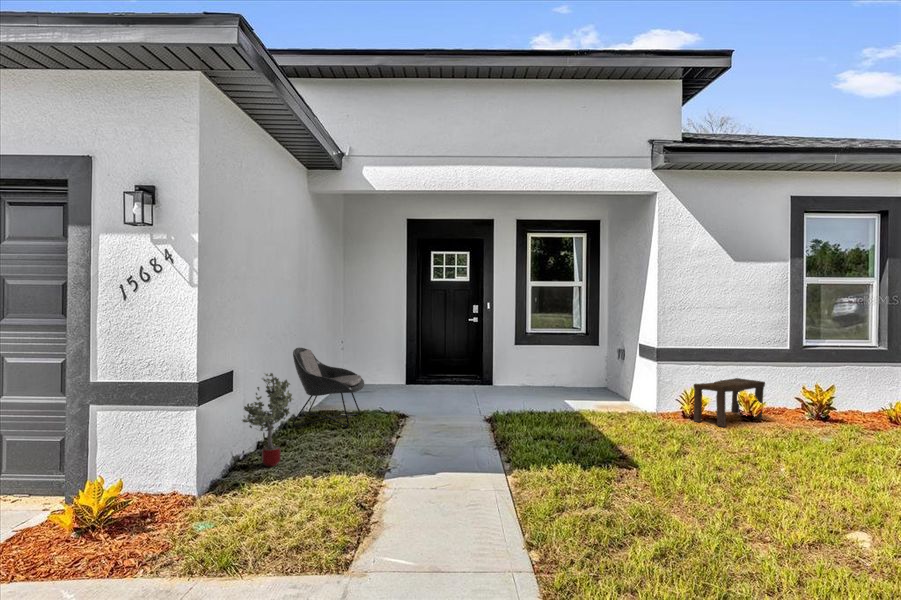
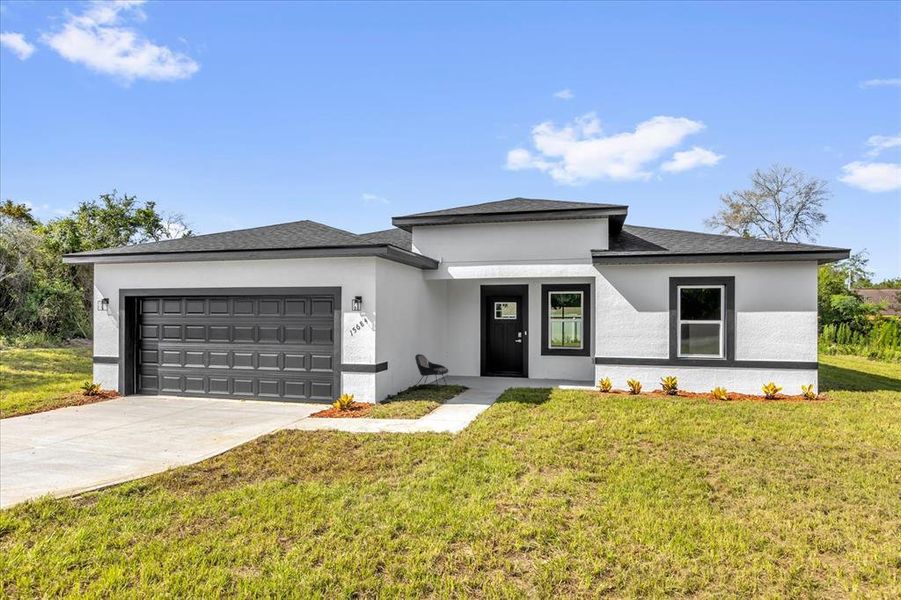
potted tree: present [242,373,292,467] -> none [390,363,411,400]
bench: present [694,378,765,427] -> none [608,374,649,397]

